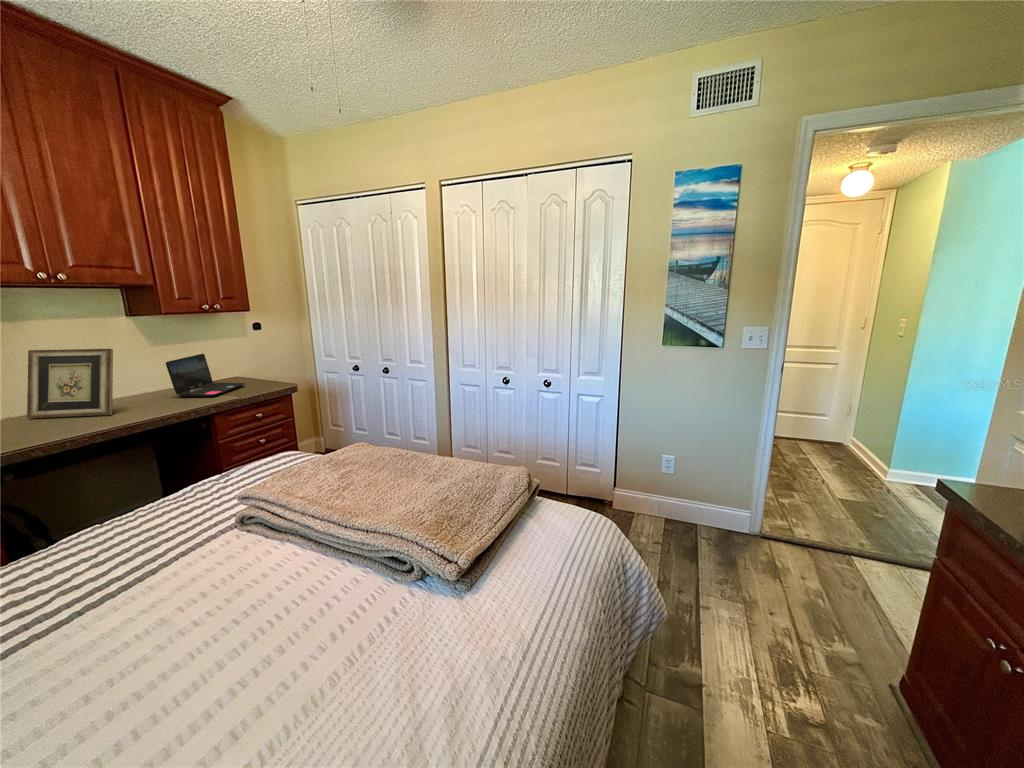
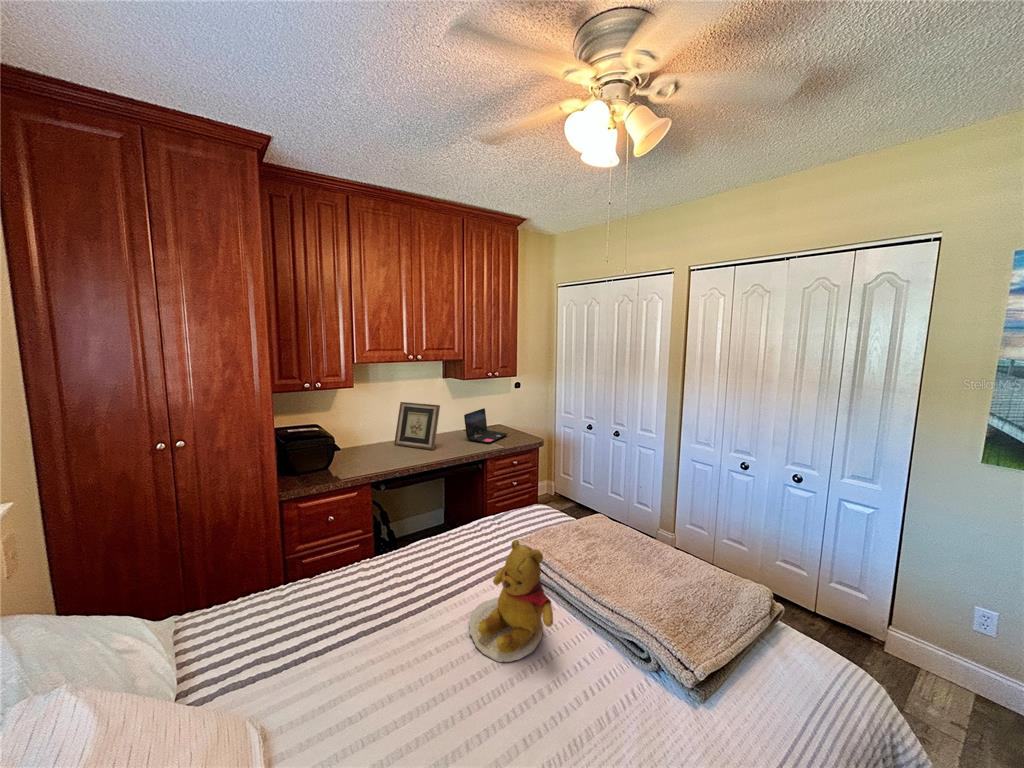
teddy bear: none [145,476,279,651] -> present [469,540,553,662]

